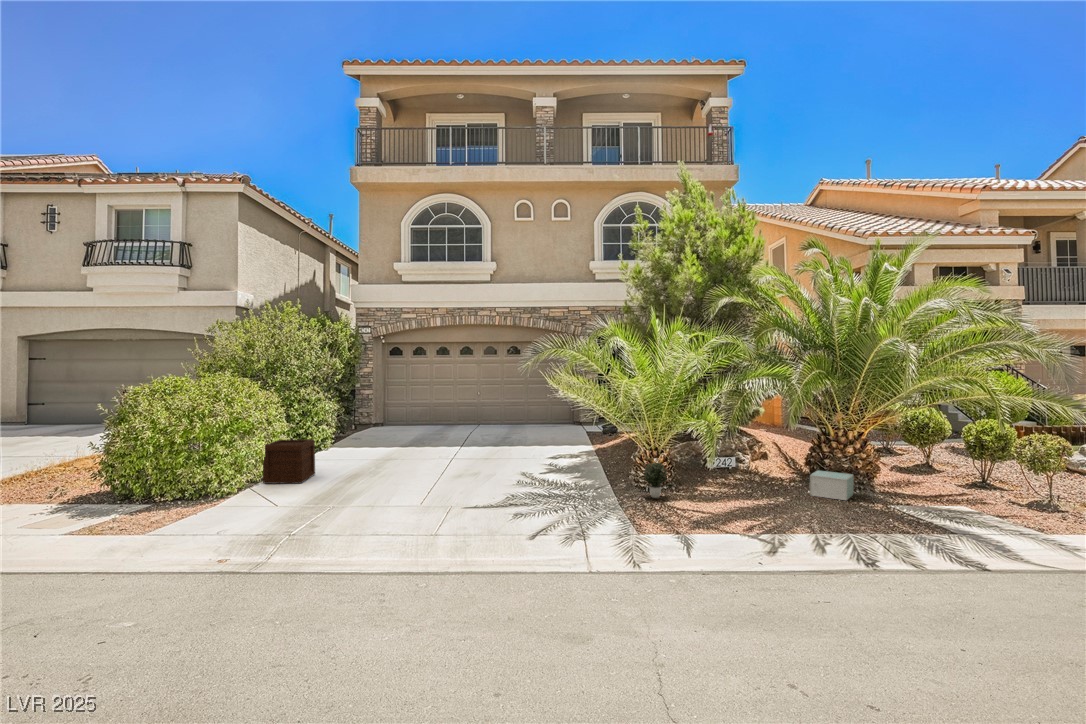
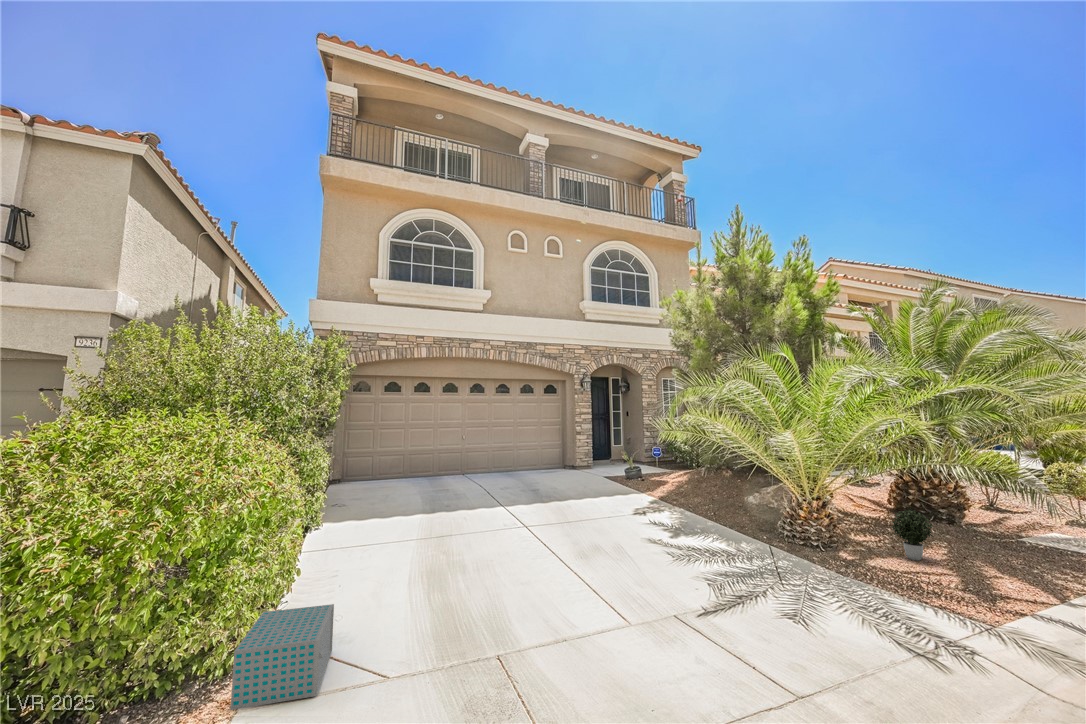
wooden crate: present [263,439,315,484] -> none [272,517,366,630]
storage box: present [810,470,854,500] -> present [231,604,334,710]

